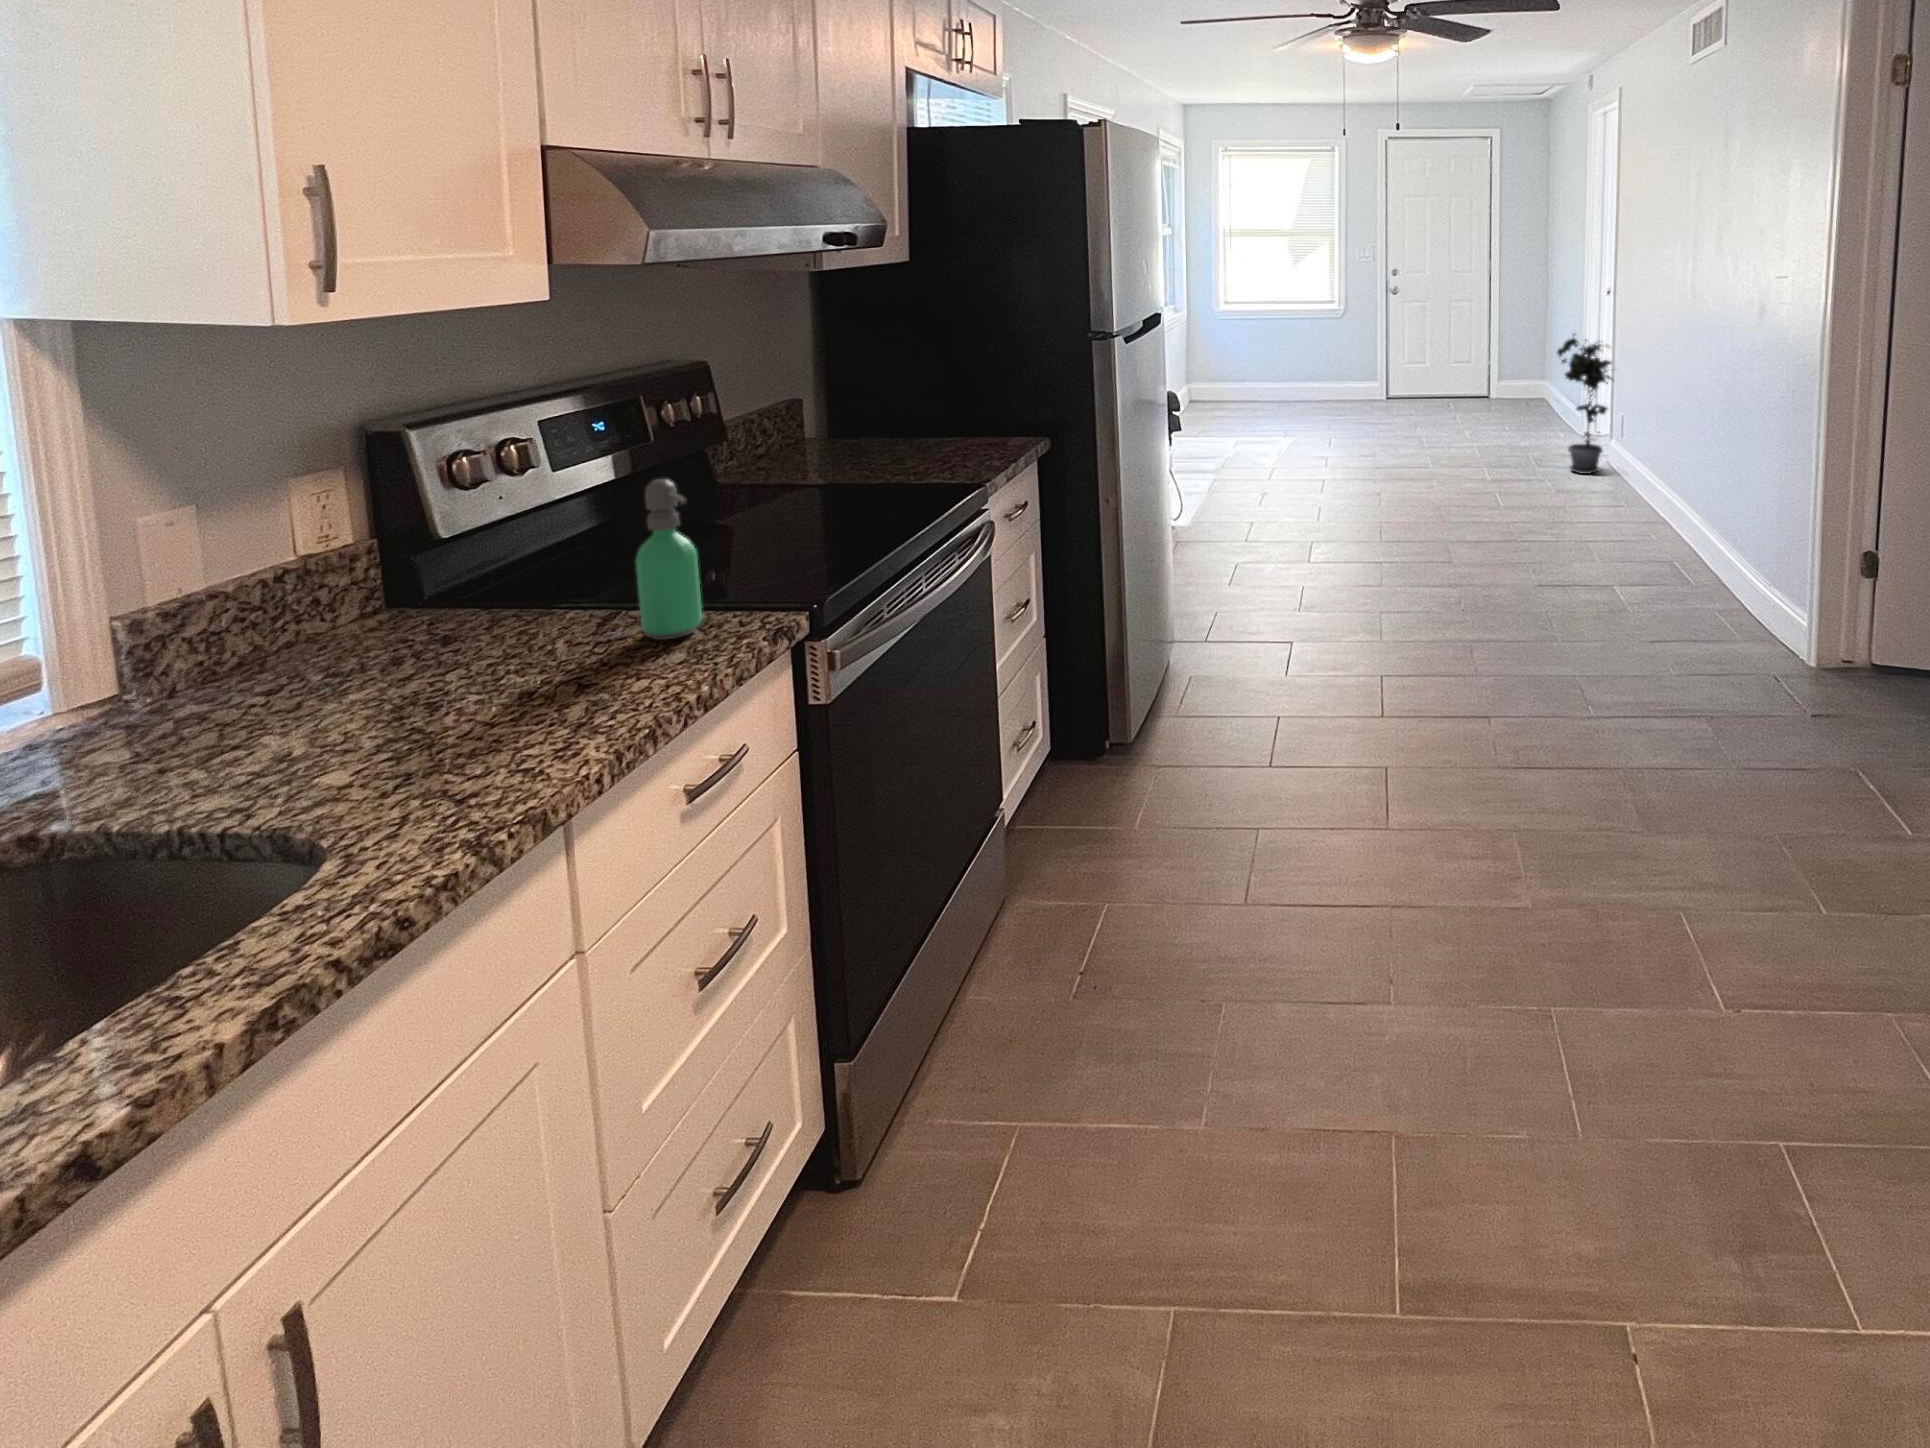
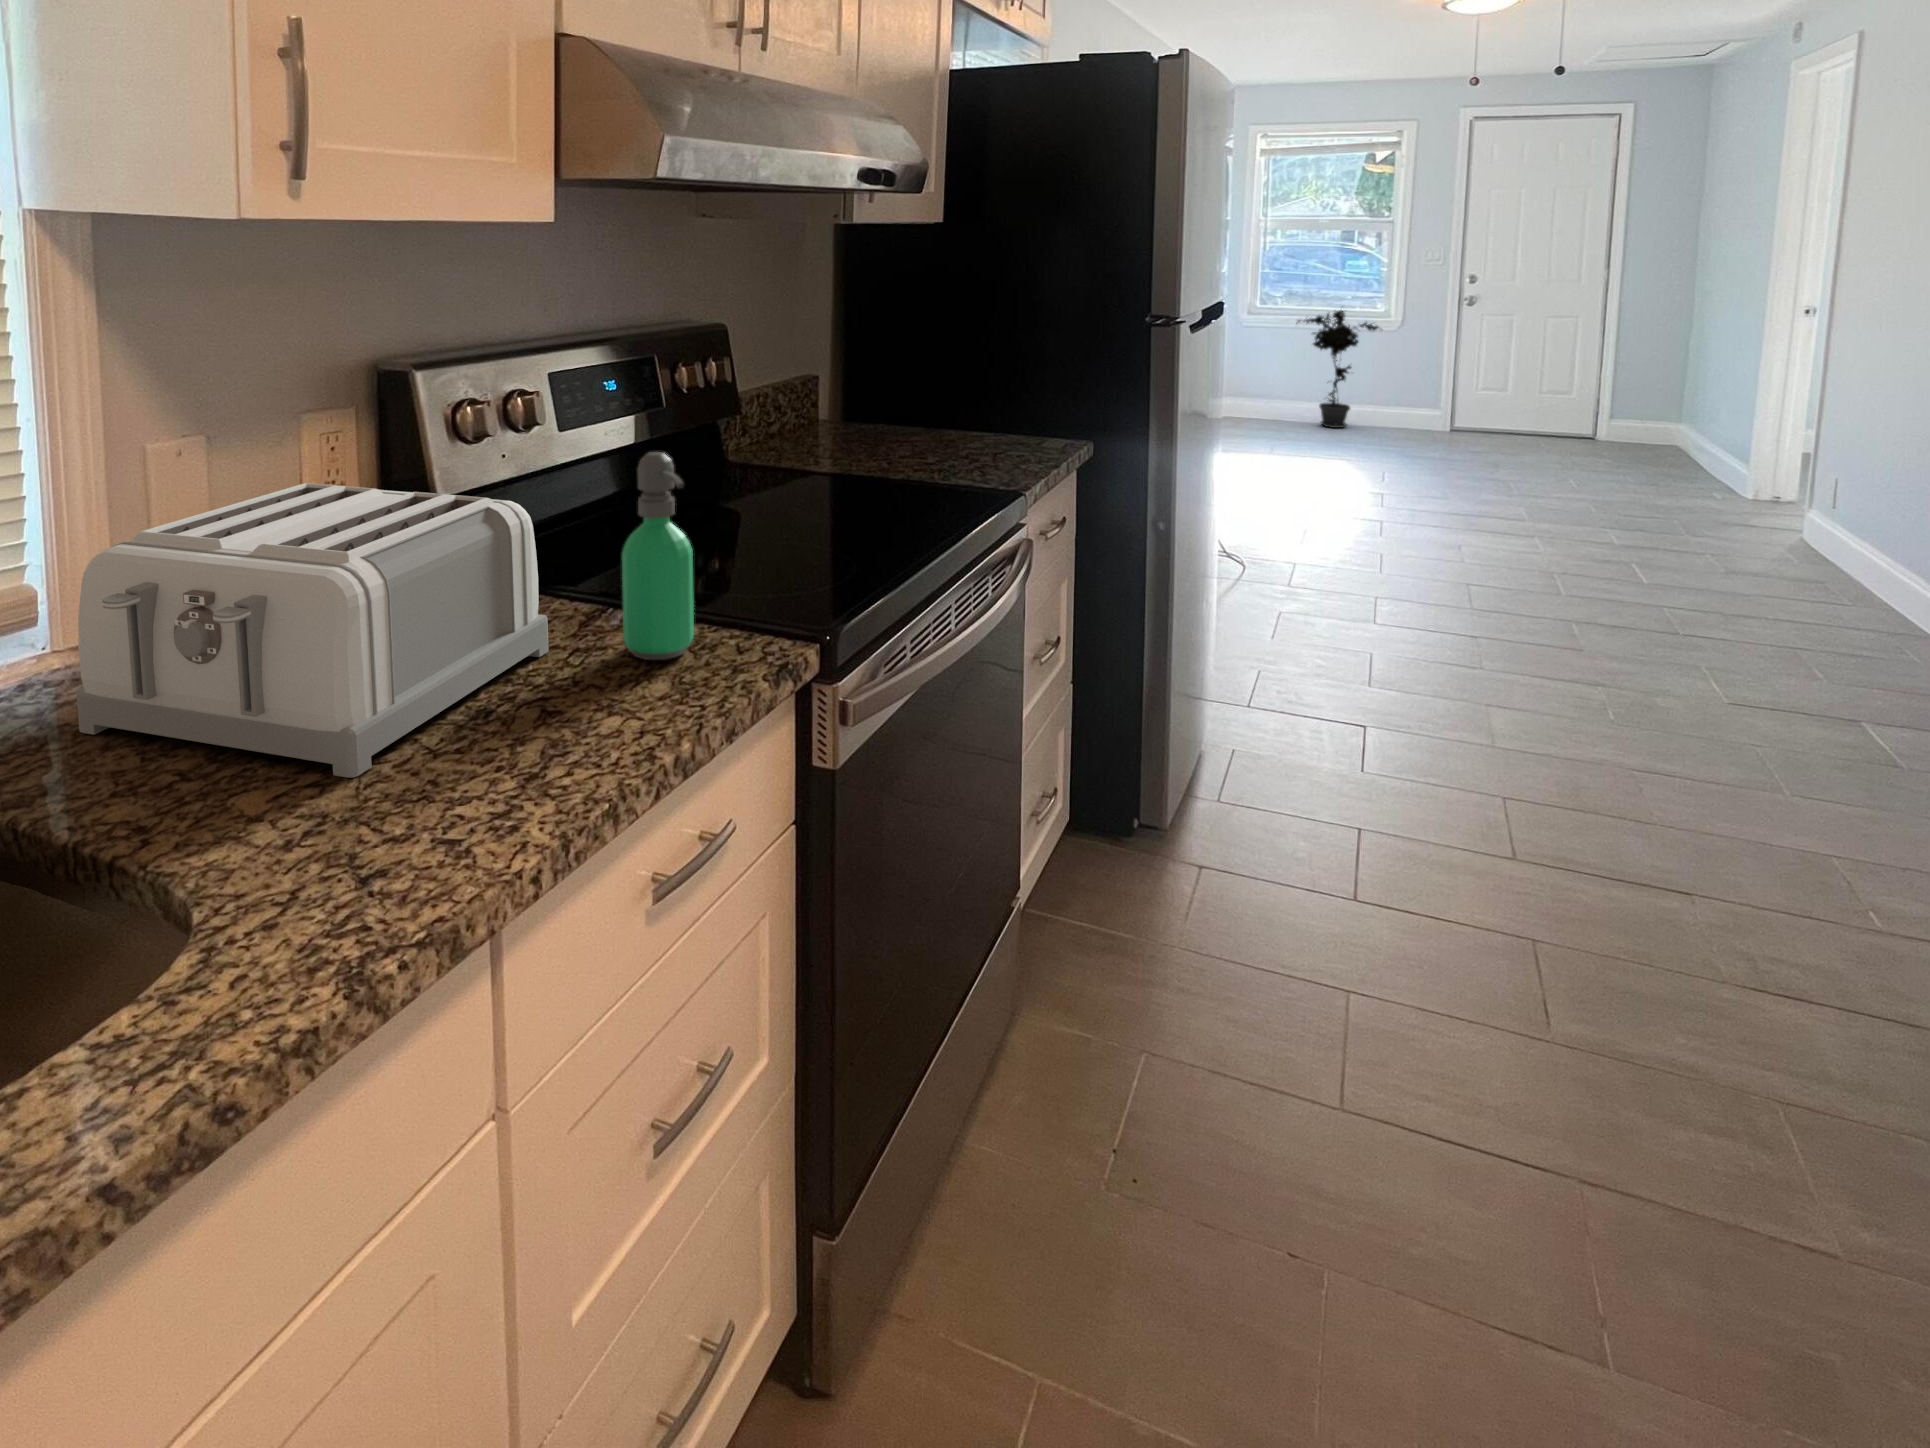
potted plant: present [1557,334,1612,474] -> present [1298,310,1379,428]
toaster: none [124,529,574,764] -> present [76,483,548,778]

